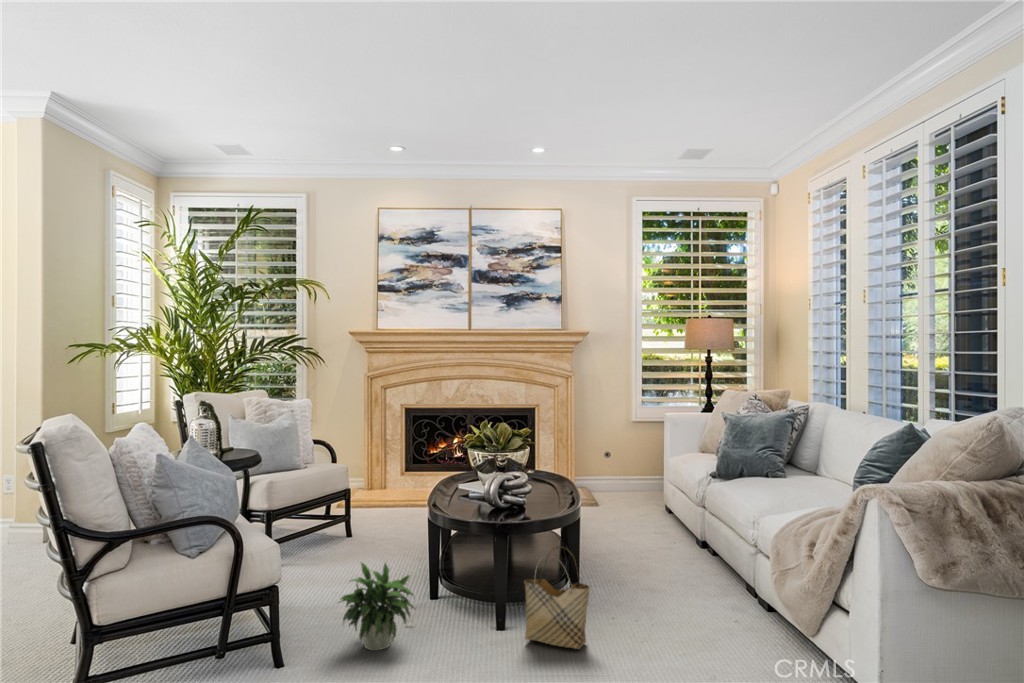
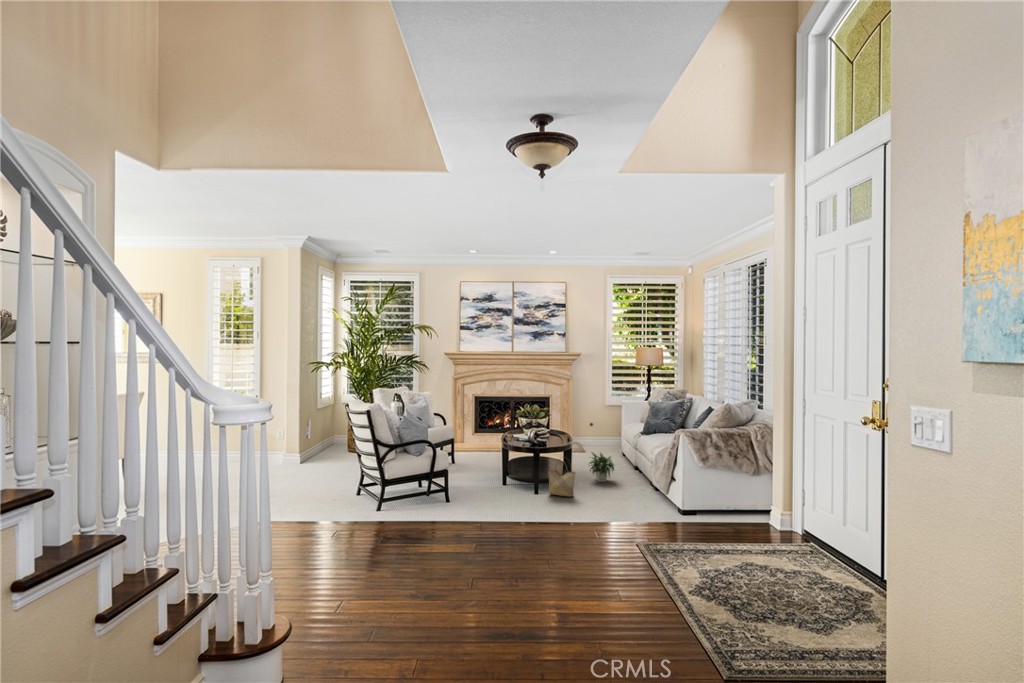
potted plant: present [339,563,415,650] -> present [589,452,614,482]

